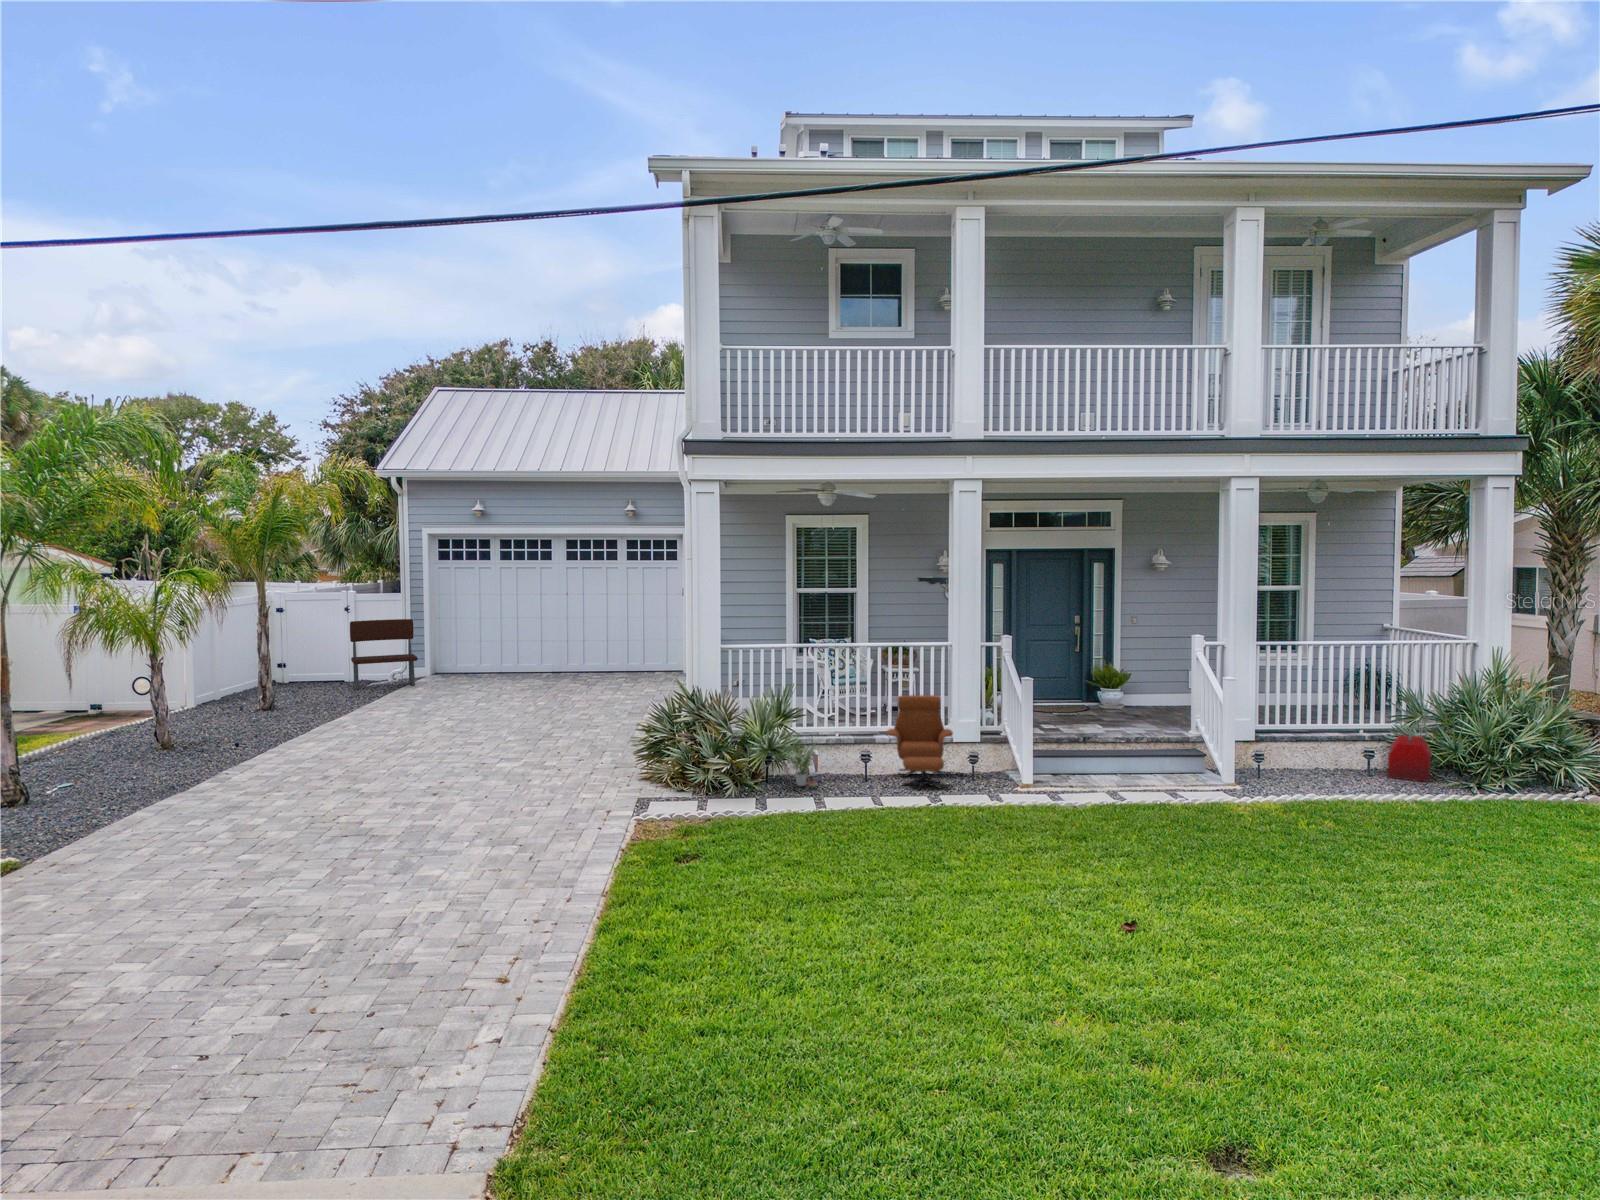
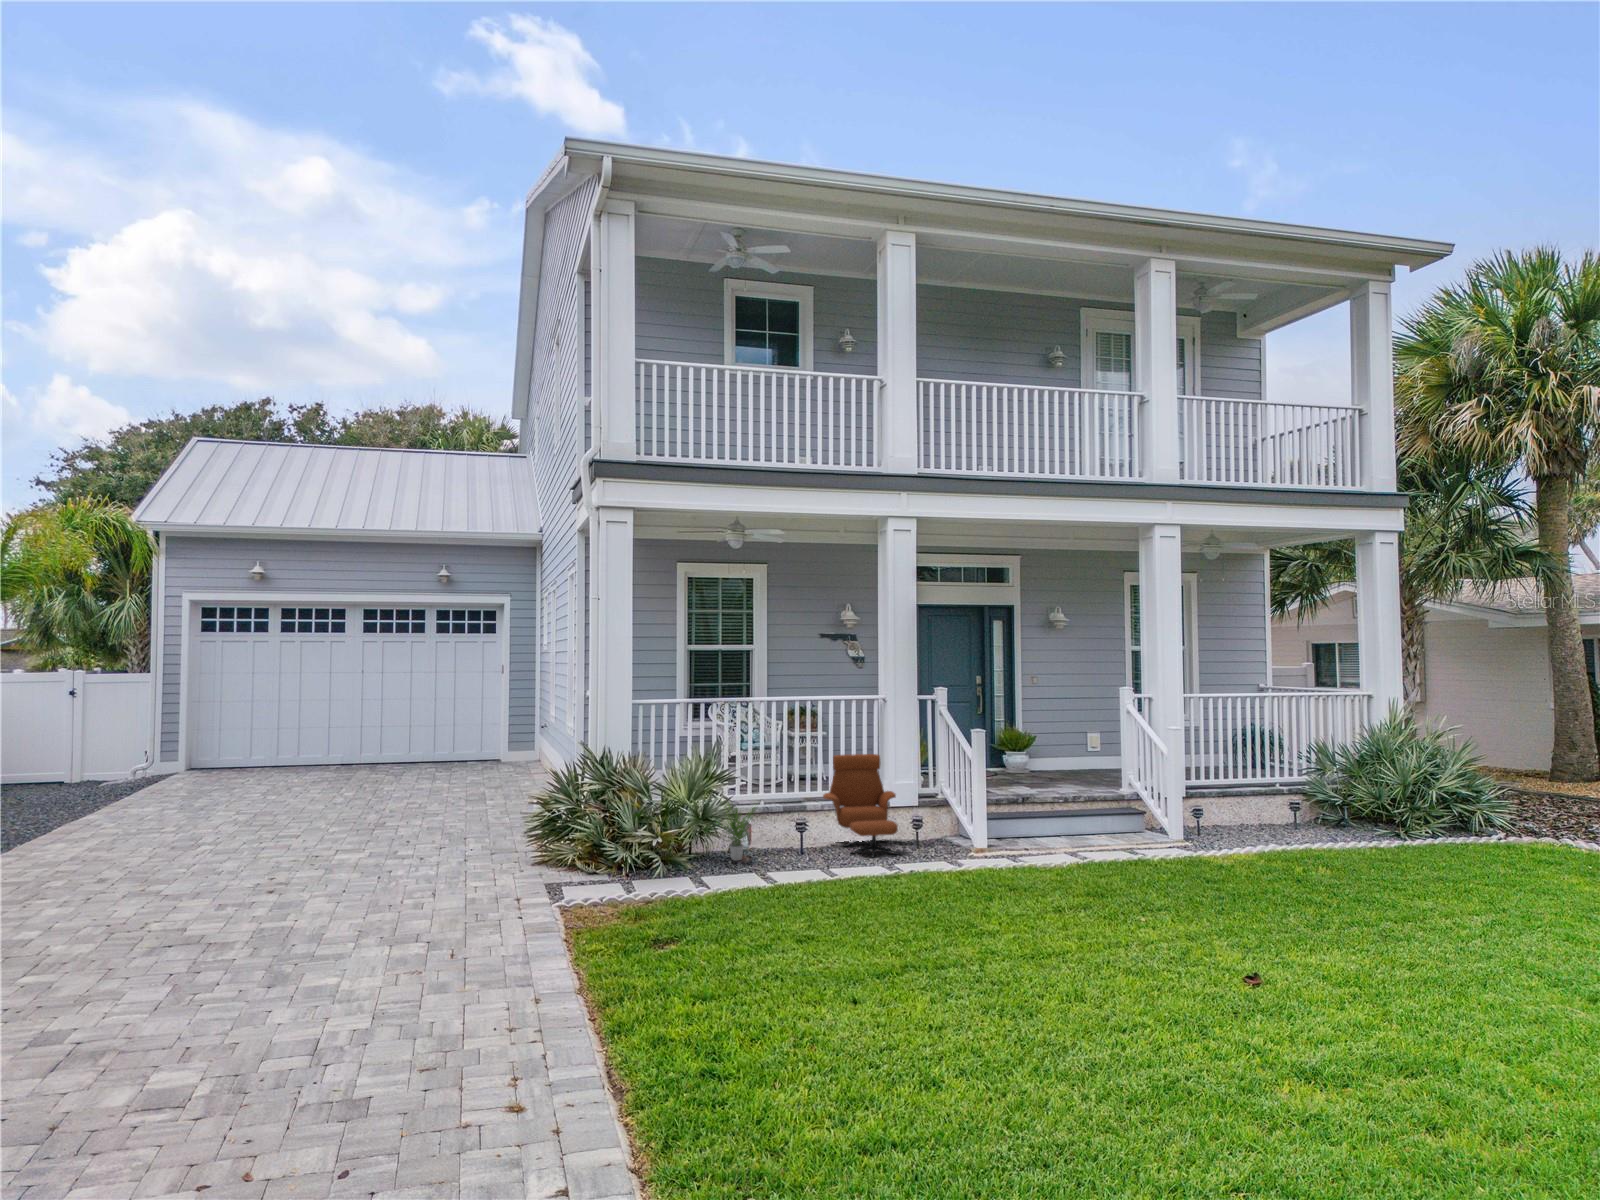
bench: present [350,619,418,690] -> none [71,704,166,794]
toolbox: present [1388,731,1431,782] -> none [1309,778,1357,827]

